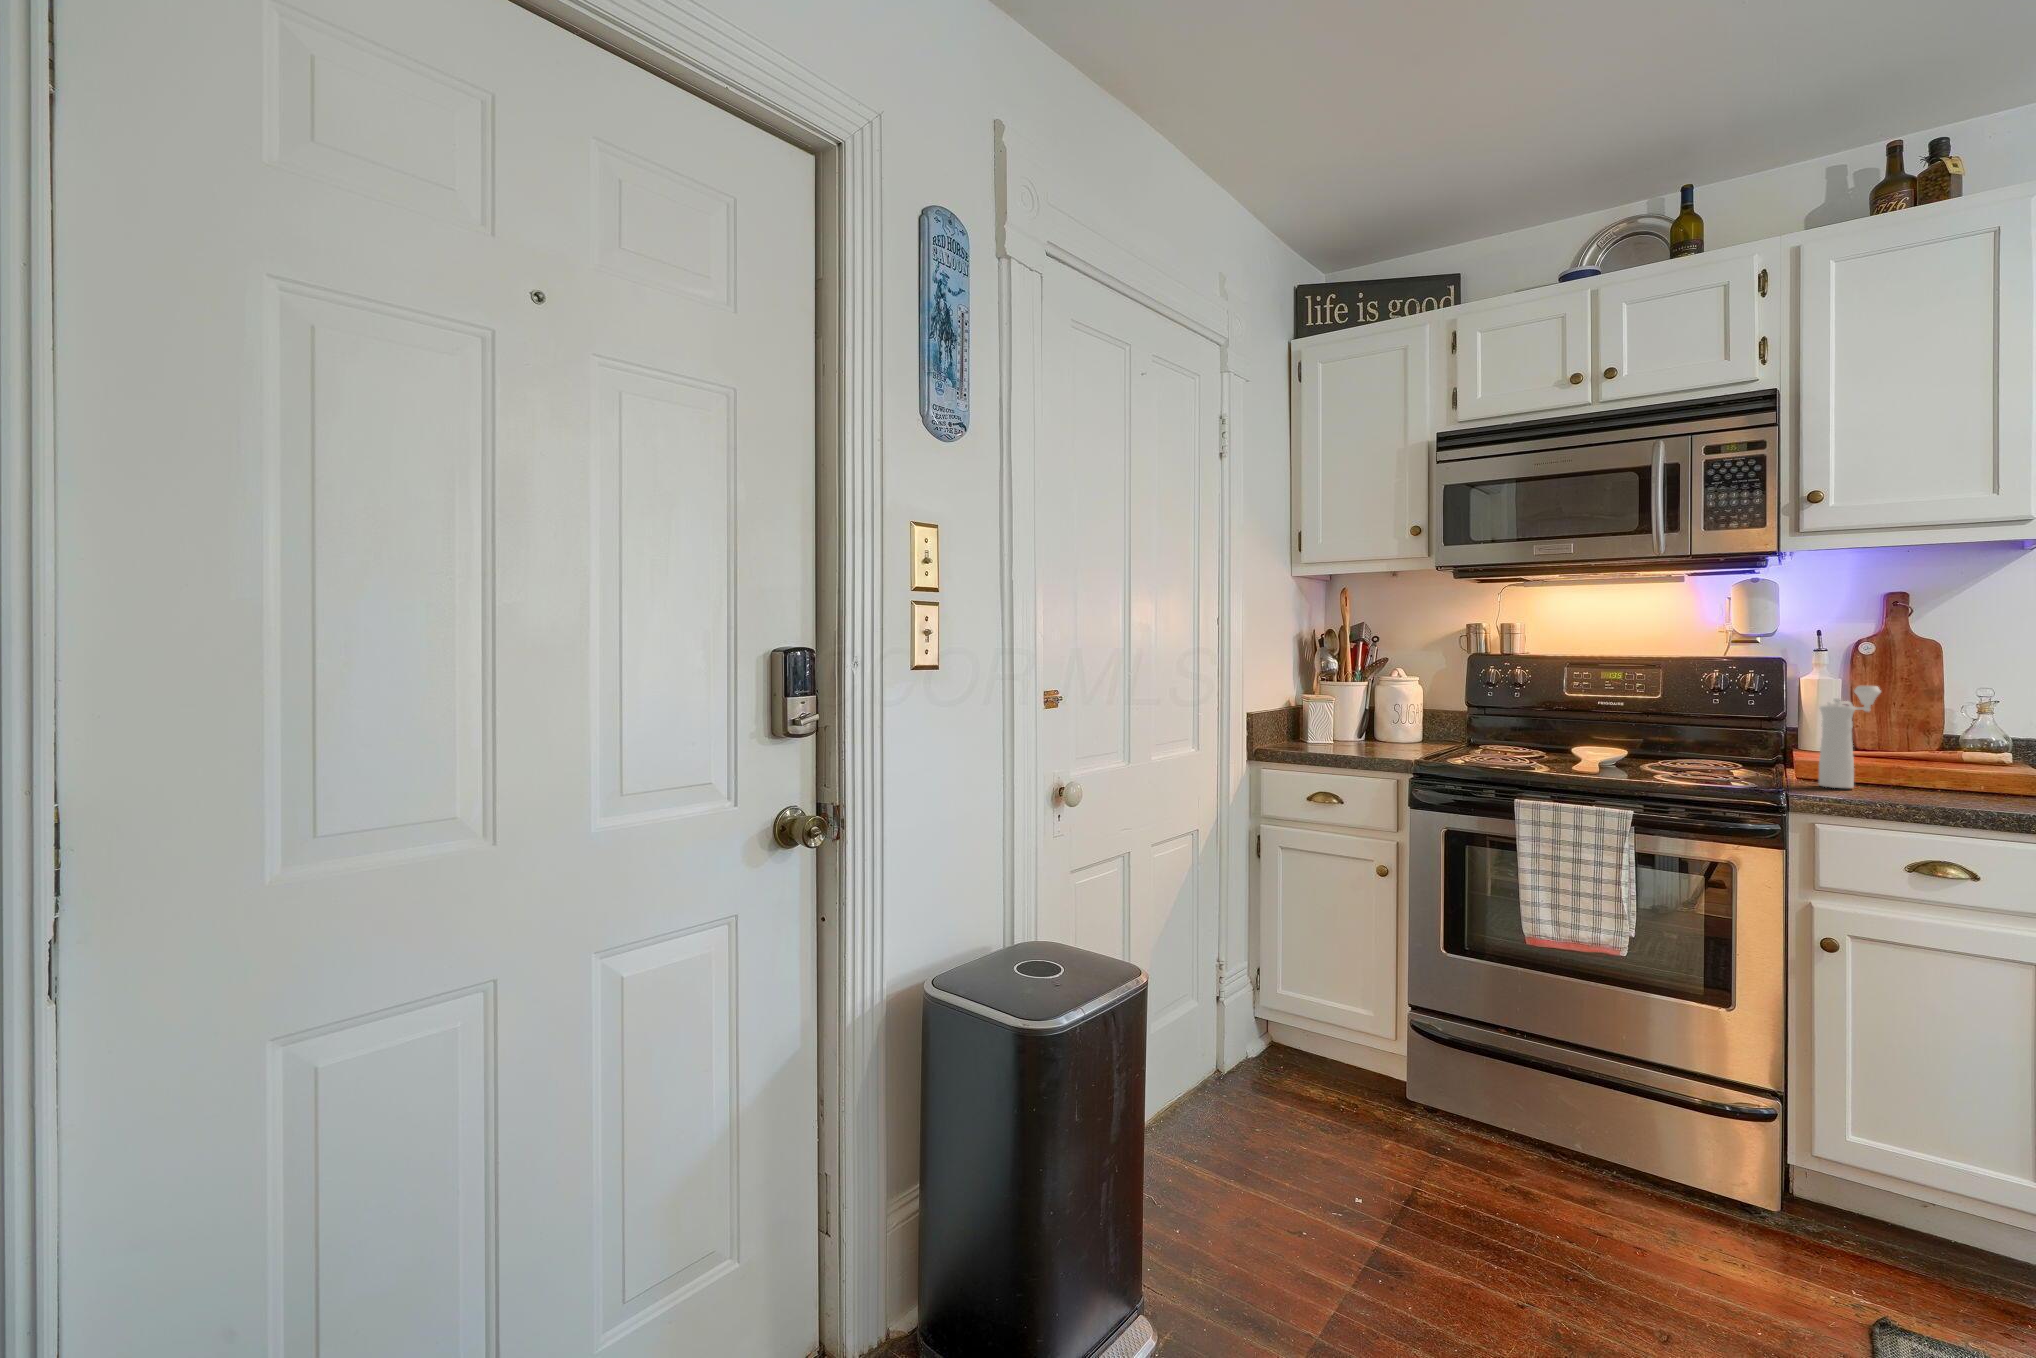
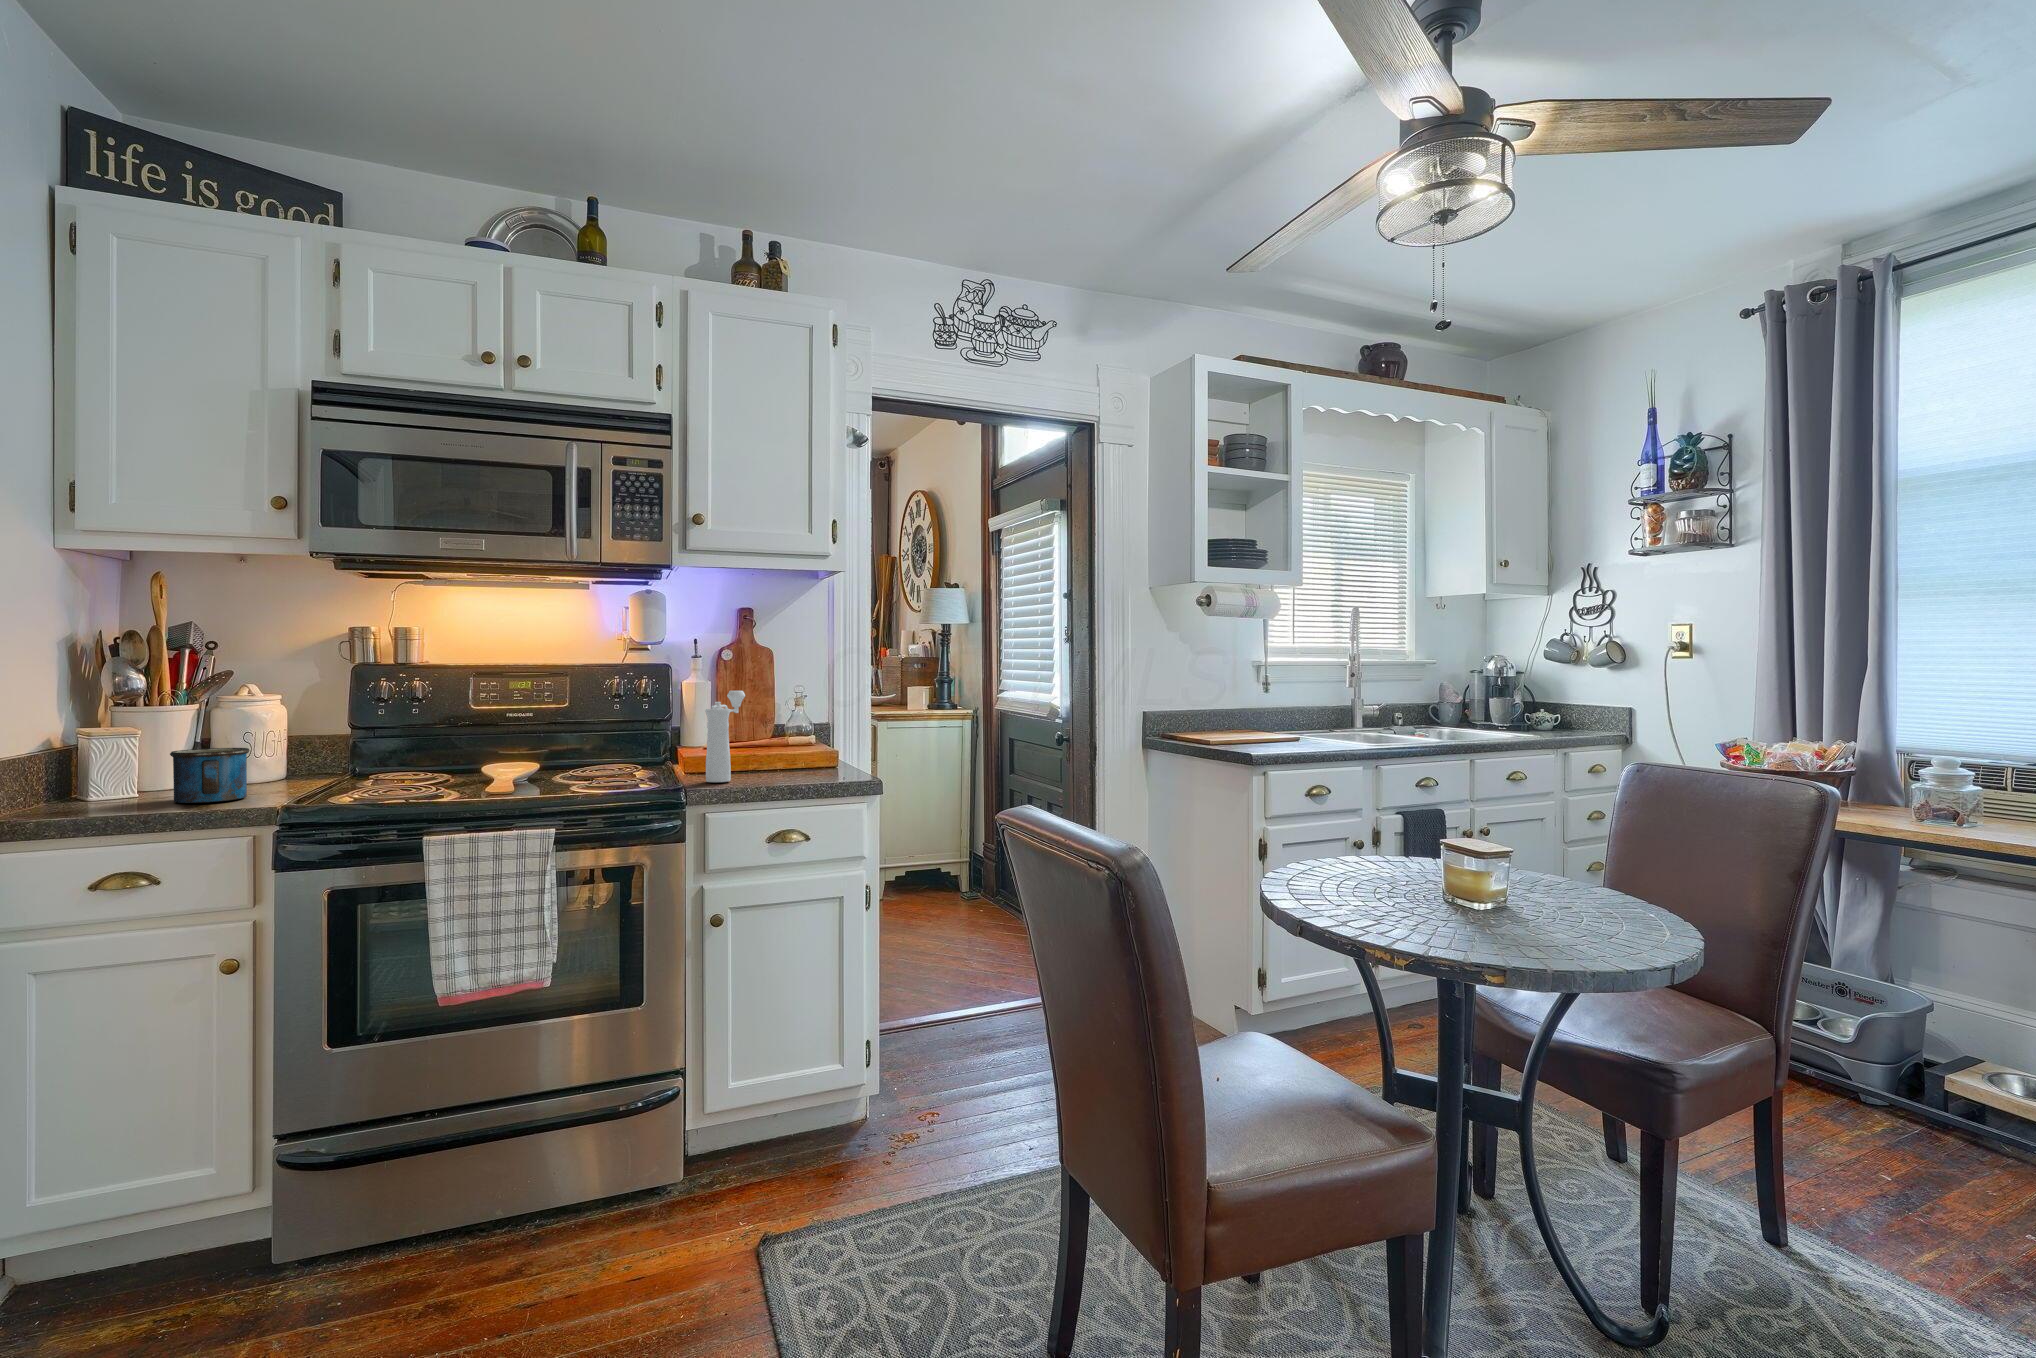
mug: none [1350,716,1397,754] -> present [170,748,250,803]

